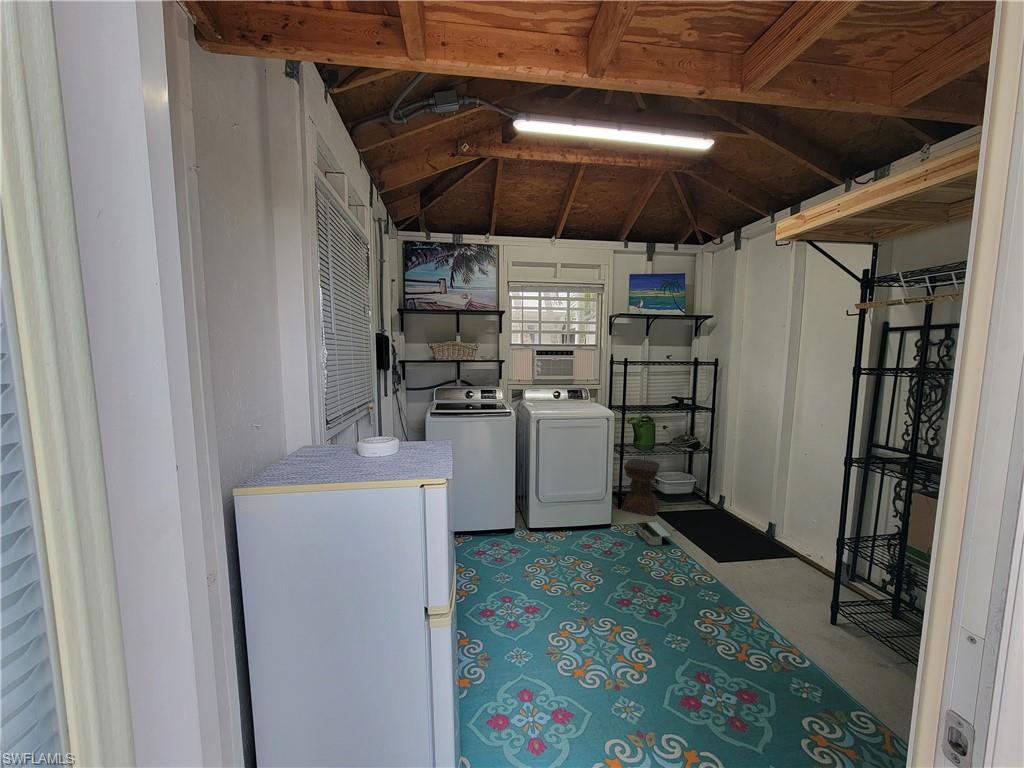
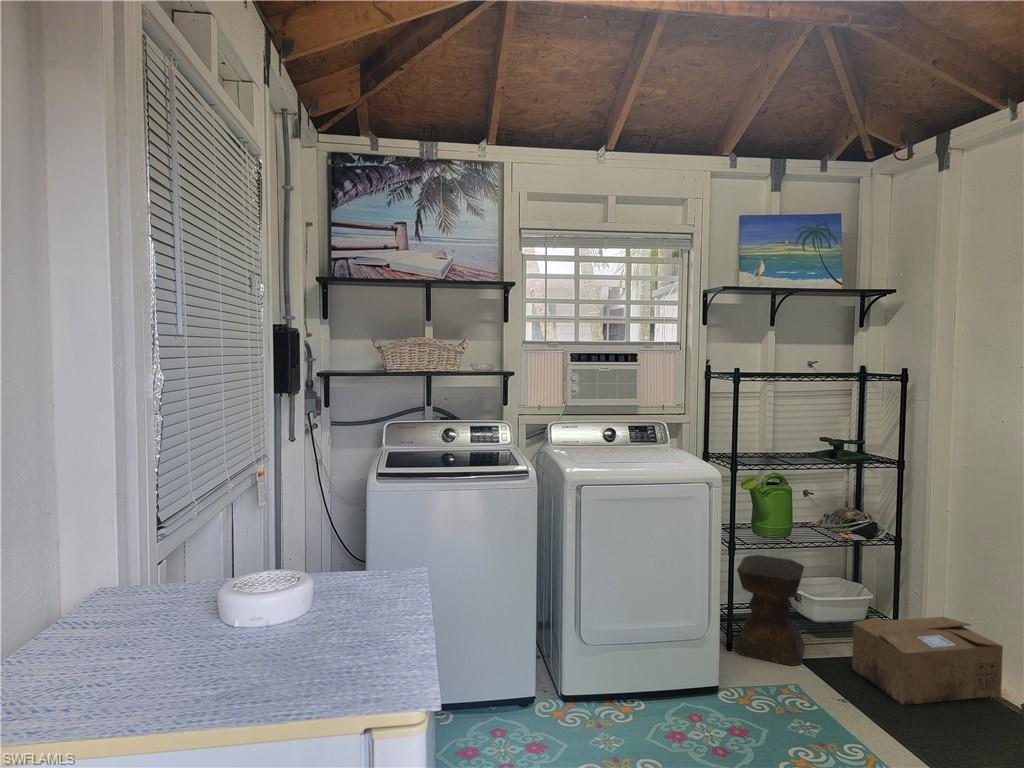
cardboard box: none [682,490,759,534] -> present [852,617,1003,705]
toolbox: present [636,521,673,546] -> none [767,679,843,731]

